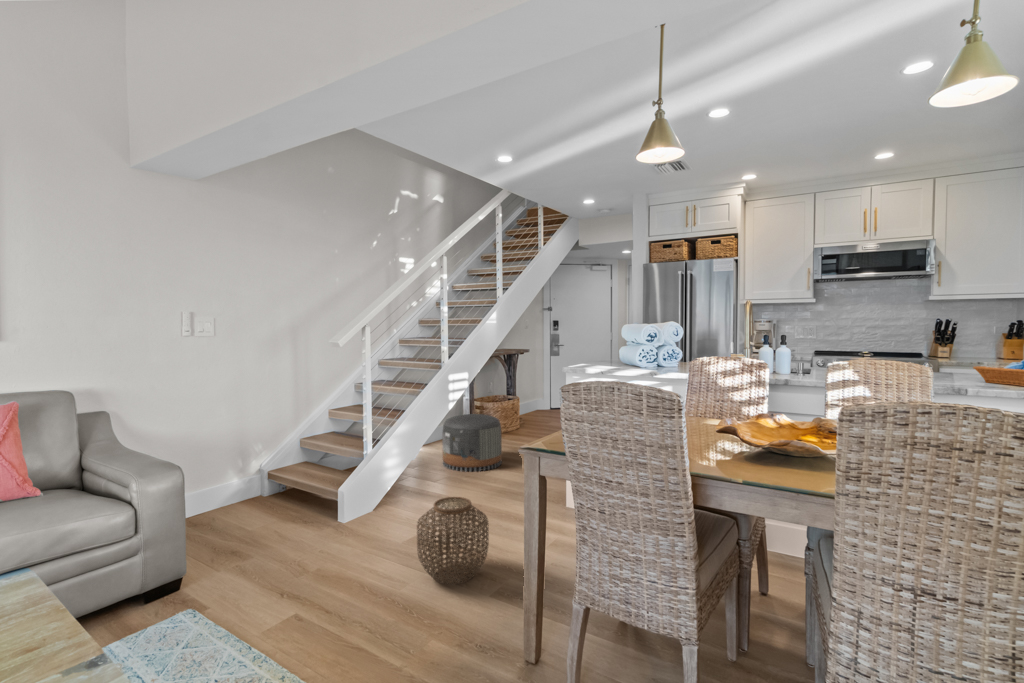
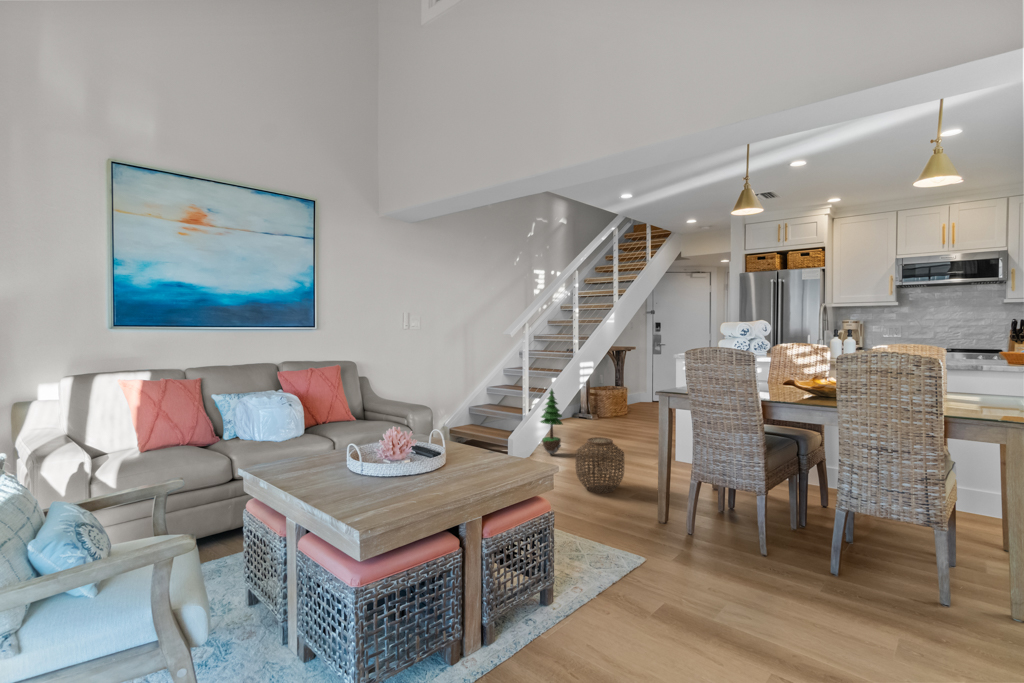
pouf: present [442,414,502,472] -> none [571,395,618,439]
potted tree: none [387,415,420,506] -> present [540,389,563,454]

